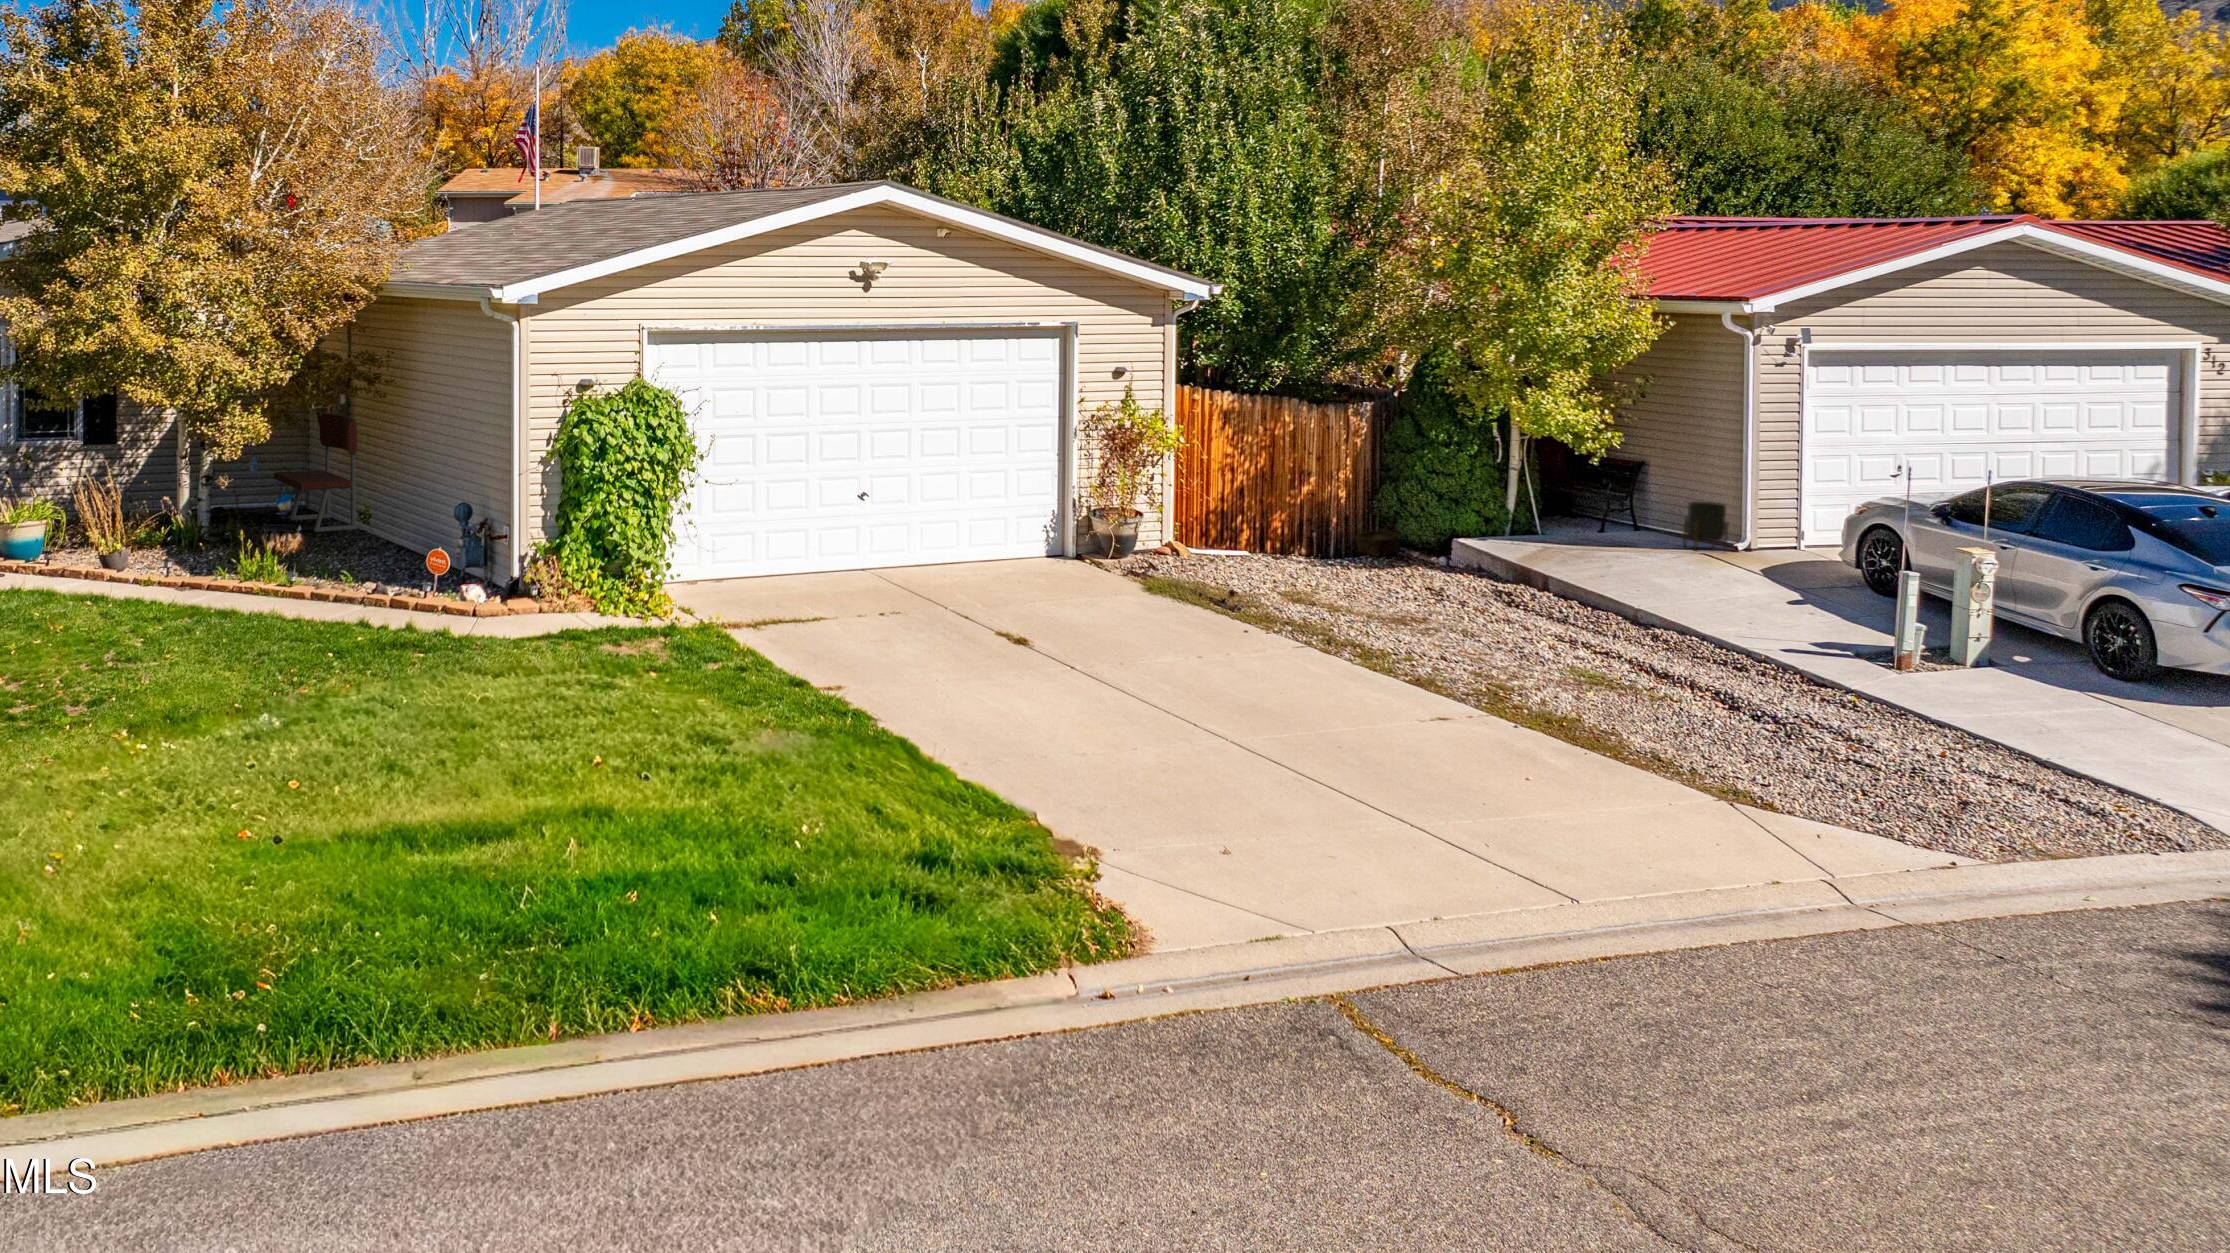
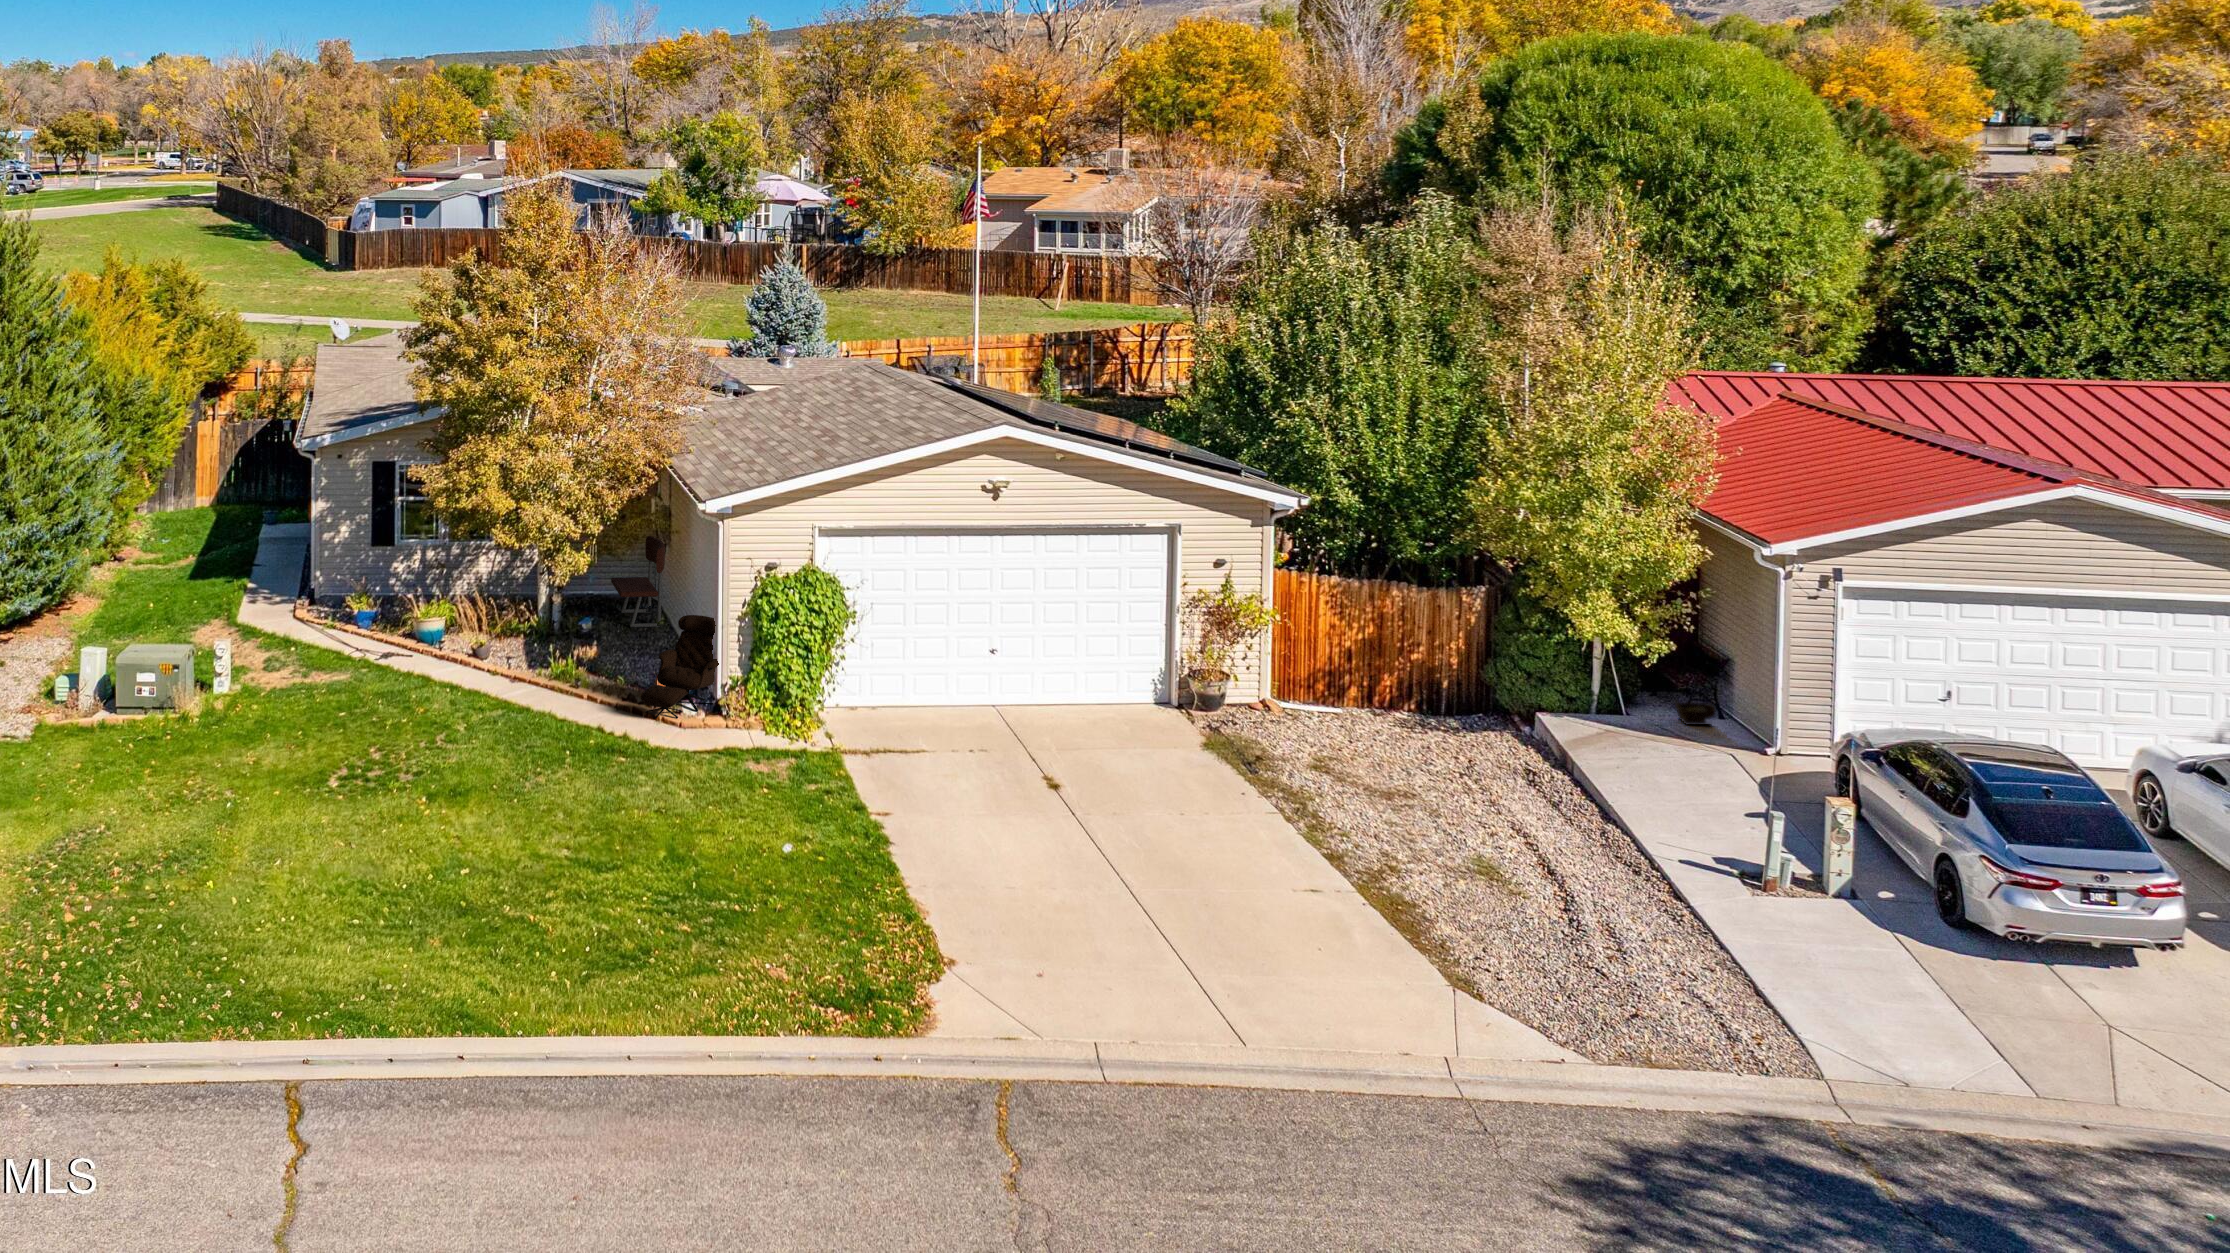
lounge chair: none [404,474,513,615] -> present [641,615,719,719]
planter: present [1683,502,1728,551] -> none [1725,713,1761,761]
woven basket: present [1356,530,1400,556] -> present [1675,701,1716,725]

